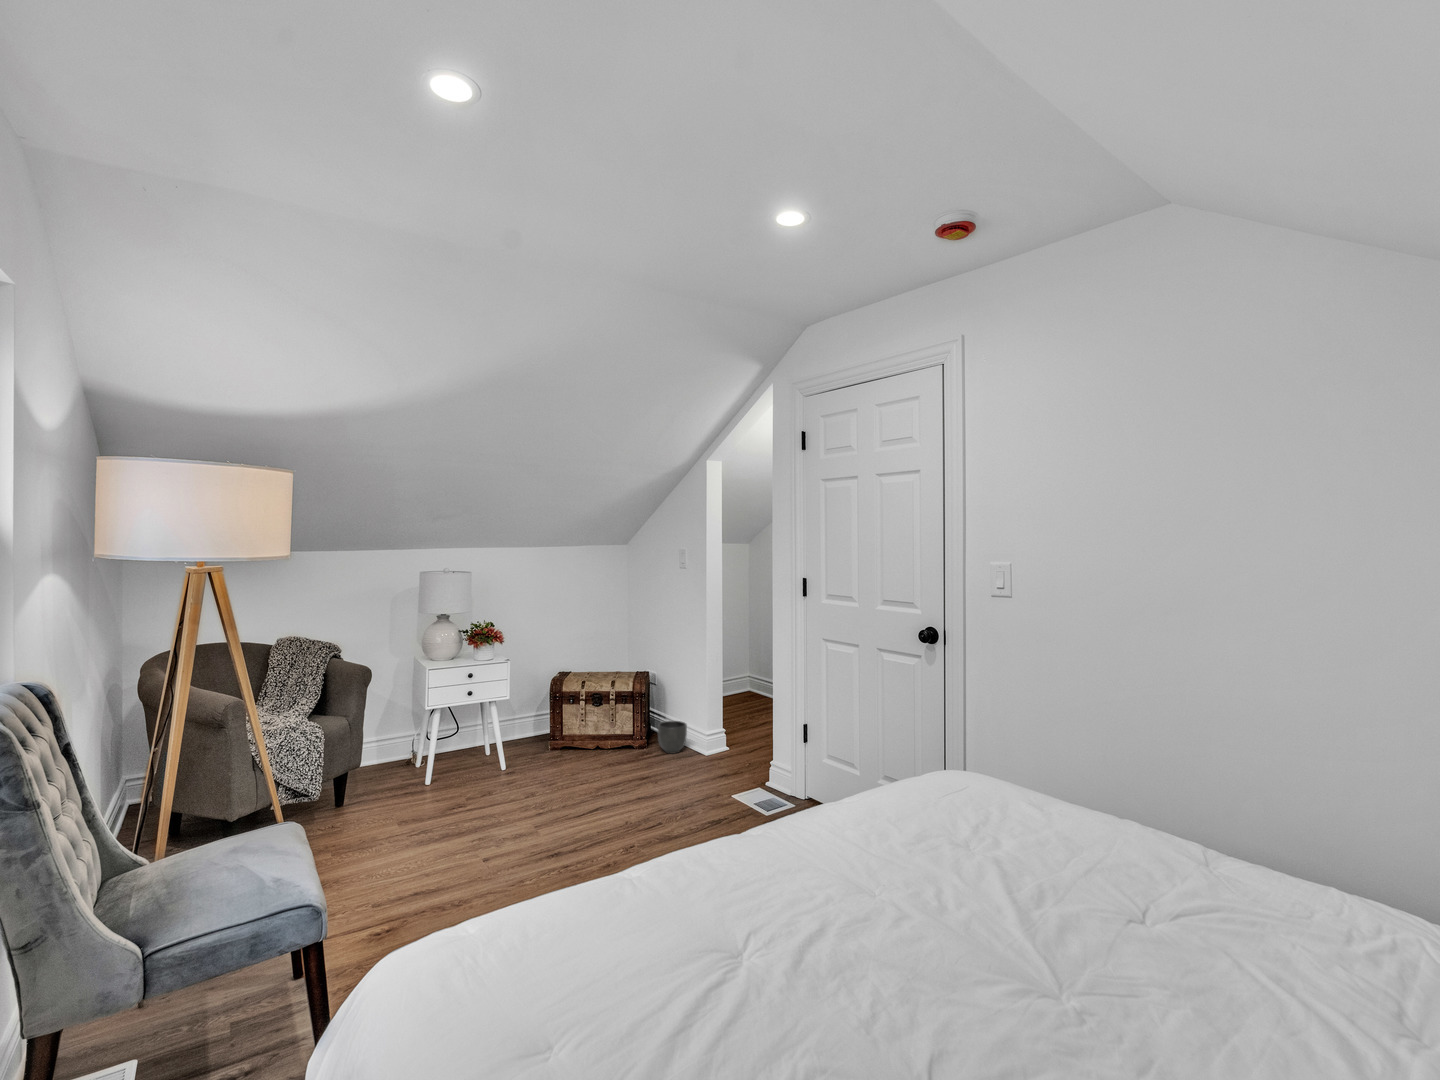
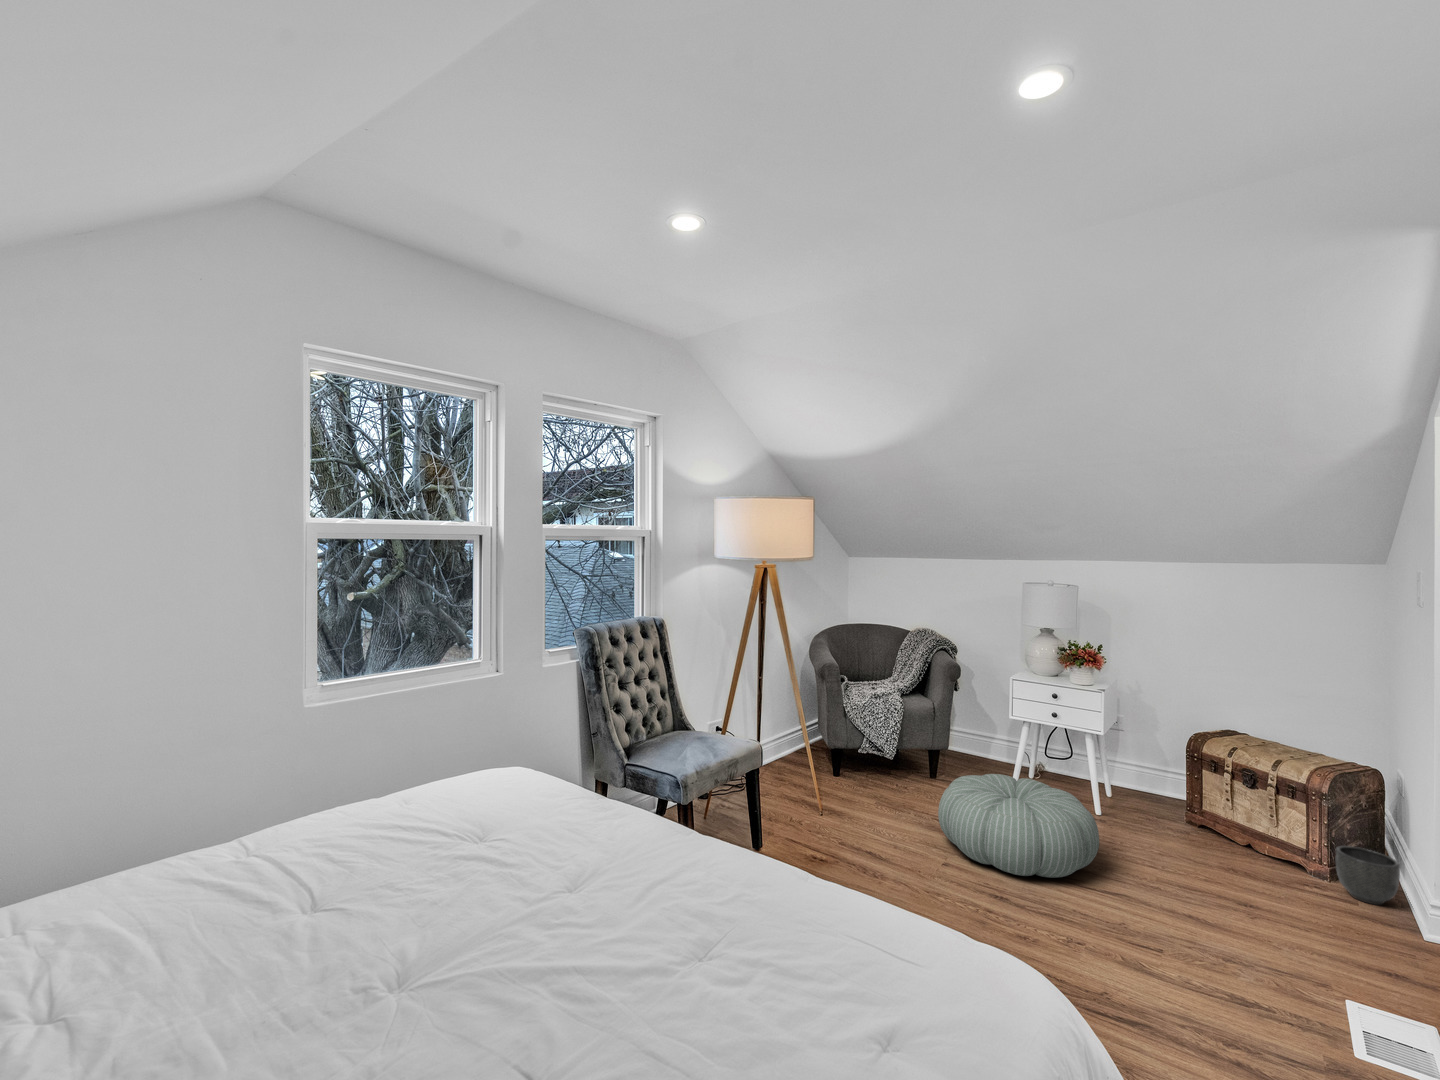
pouf: none [437,751,578,841] -> present [938,774,1099,878]

